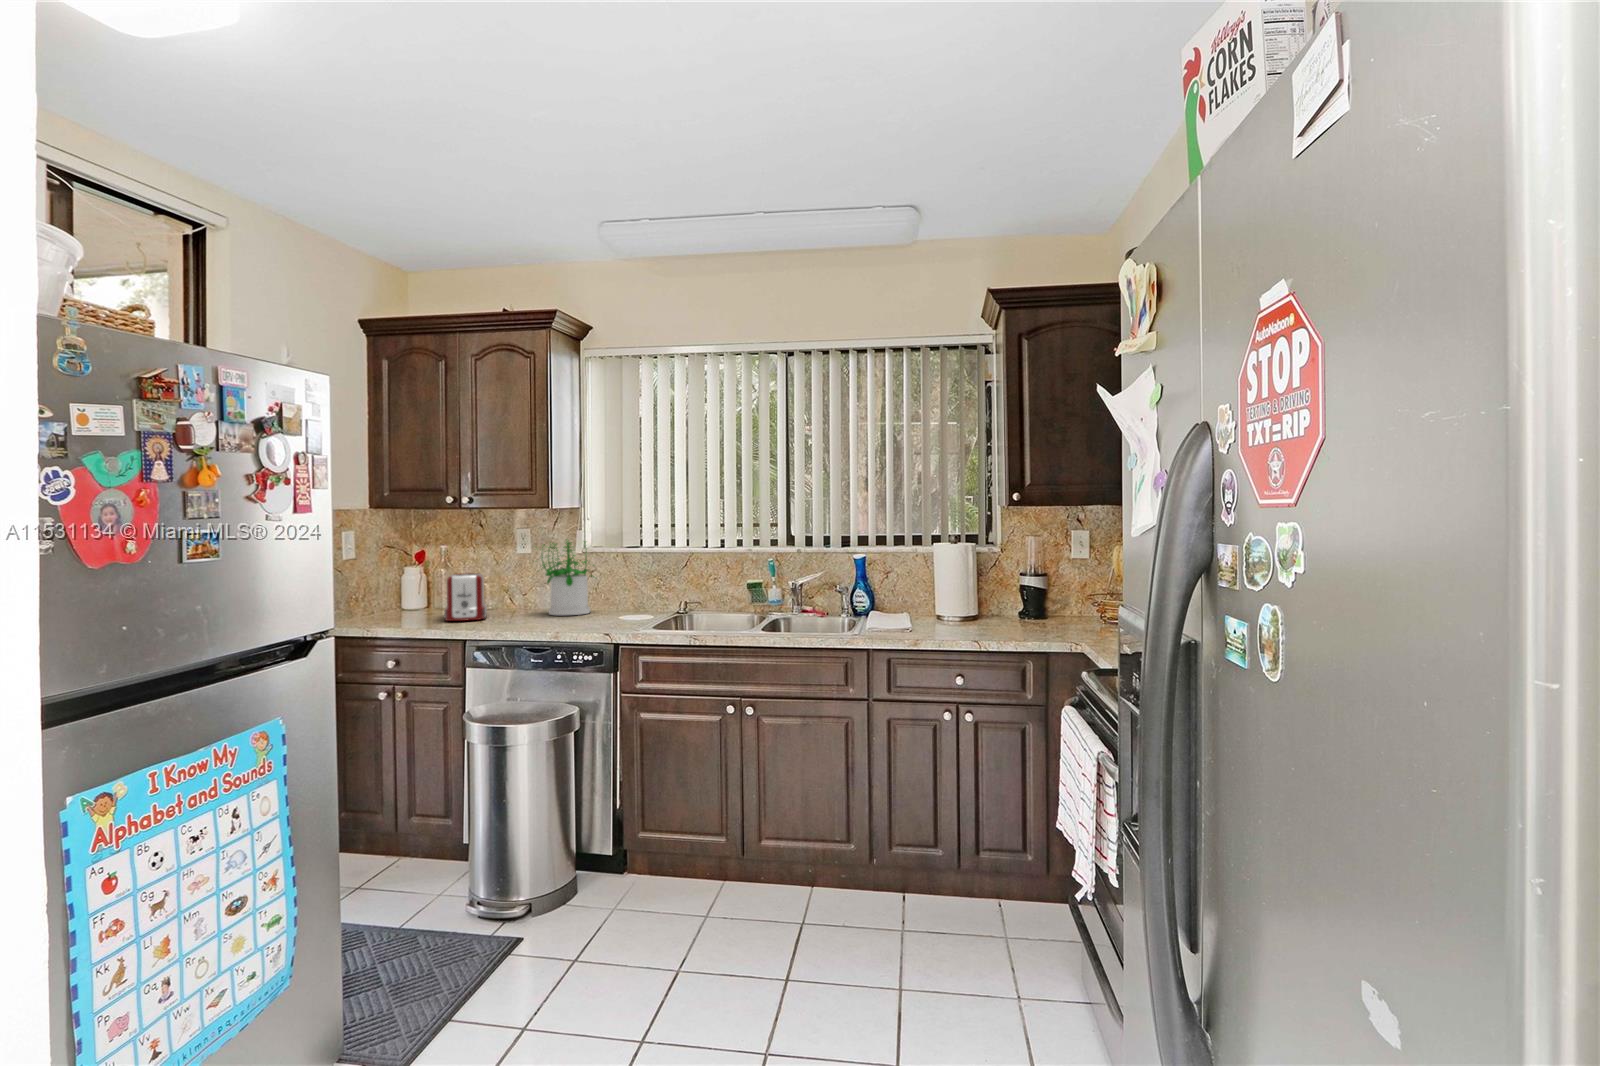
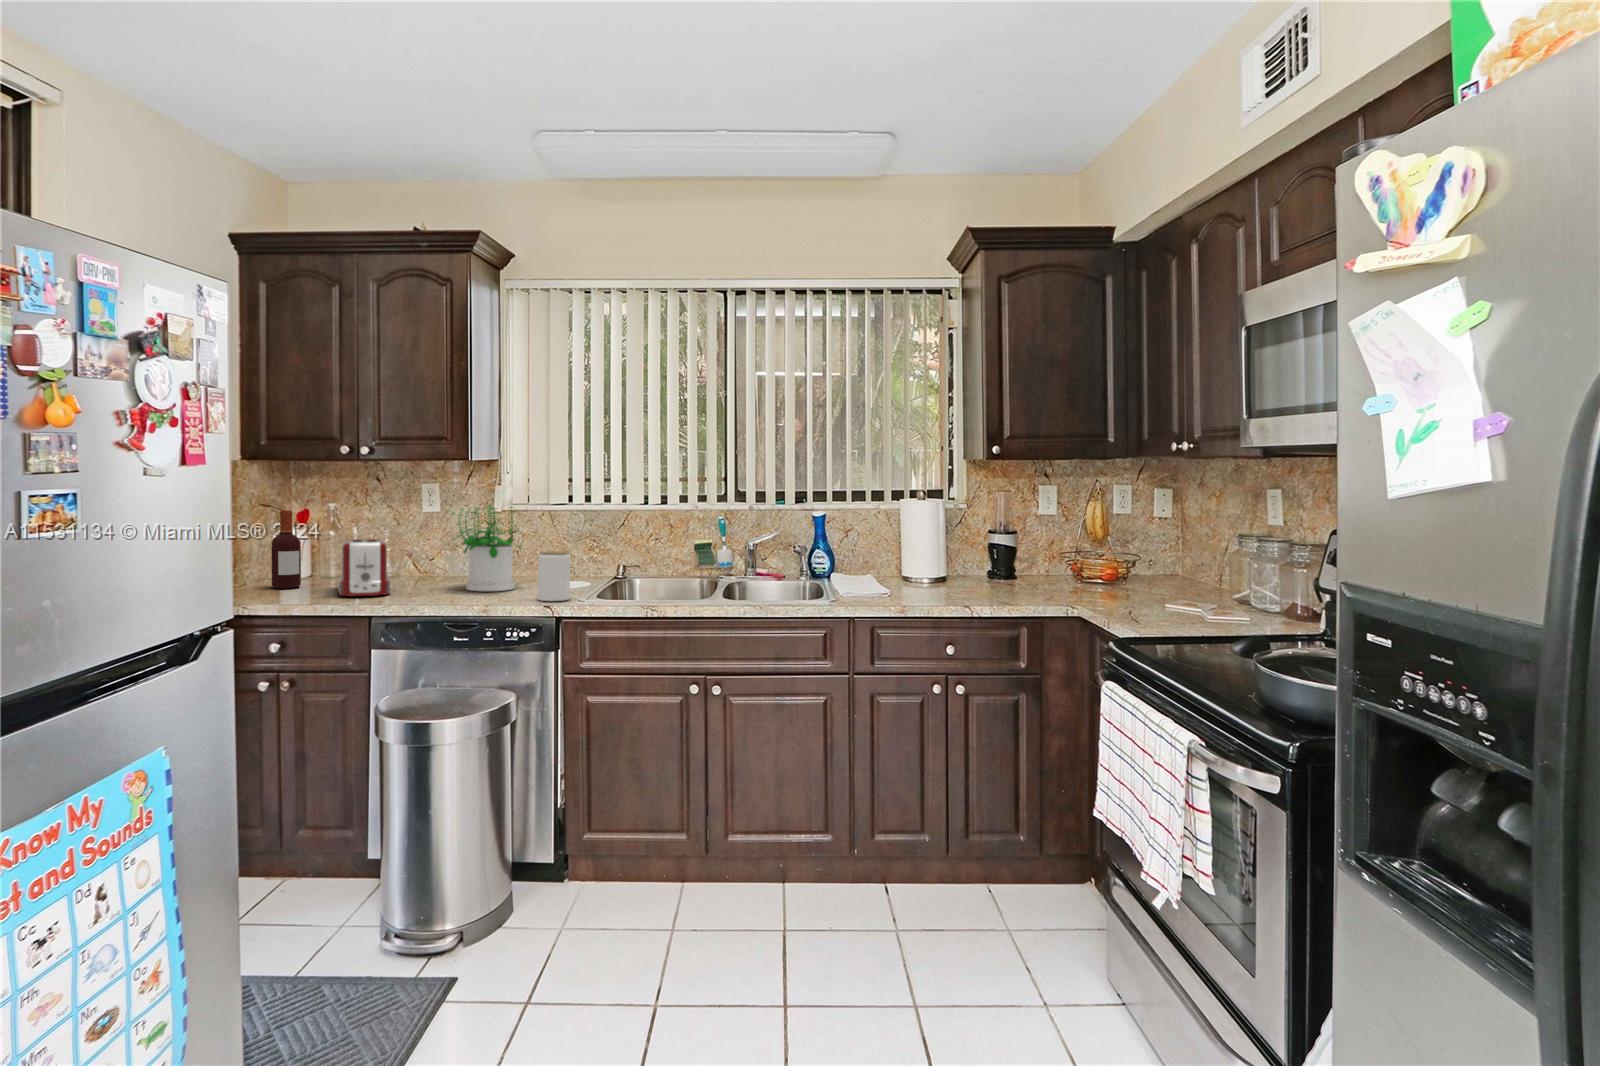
bottle: none [395,551,418,617] -> present [272,510,301,589]
jar: none [604,579,632,622] -> present [538,552,570,601]

